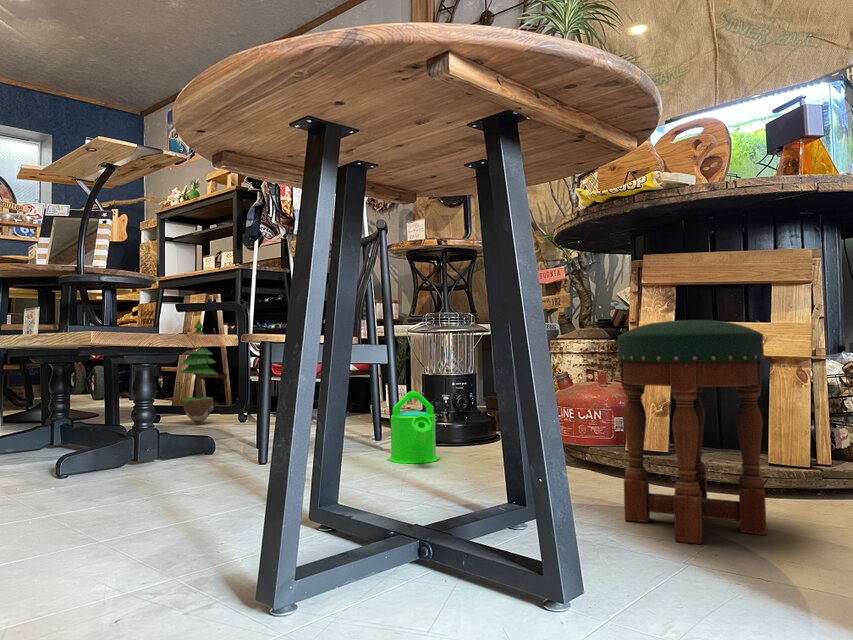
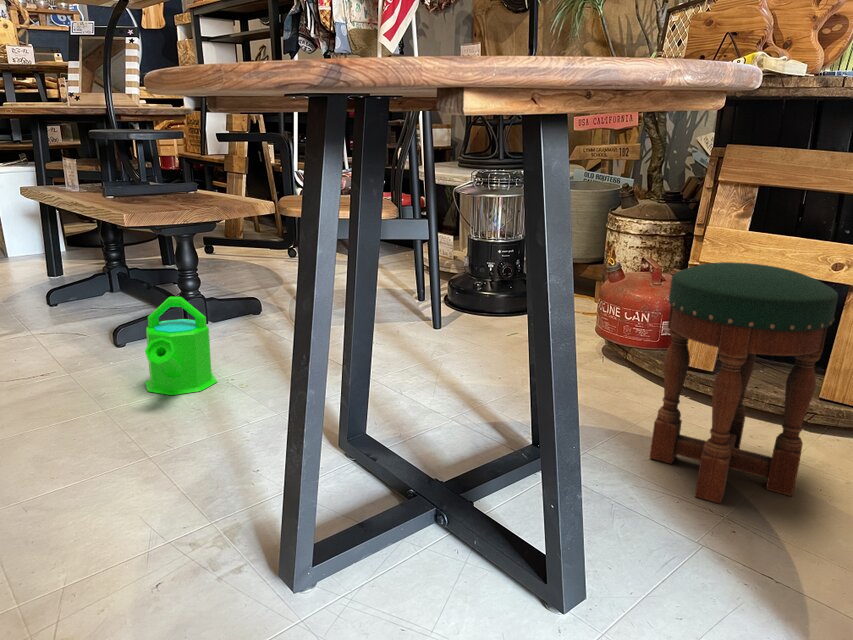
potted tree: present [180,320,217,424] -> none [219,152,259,262]
watering can: present [388,391,439,463] -> present [145,296,217,395]

